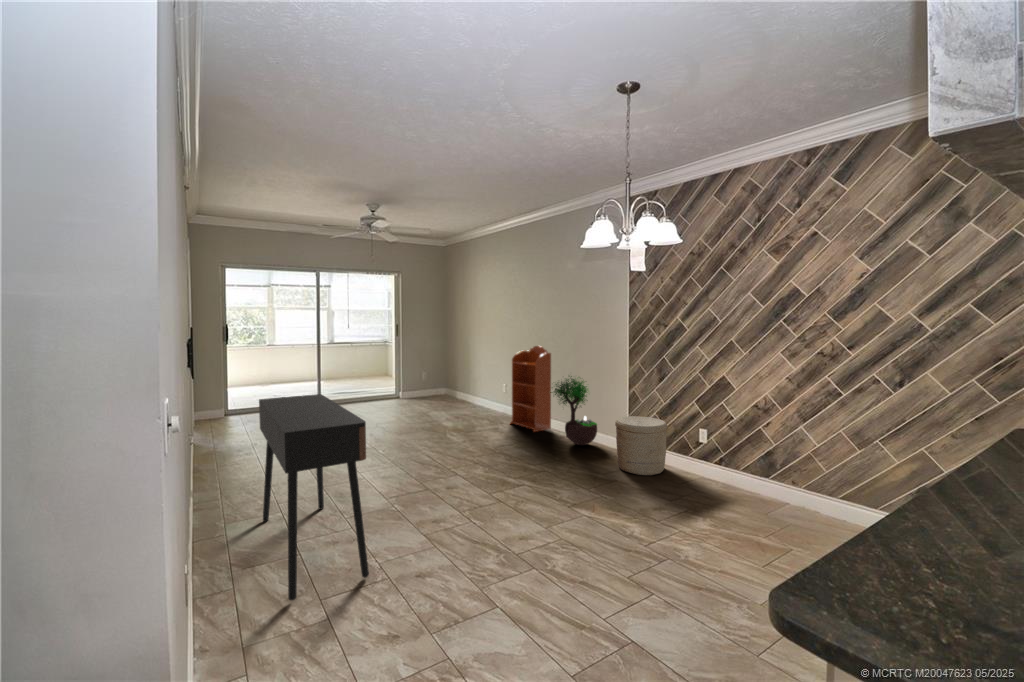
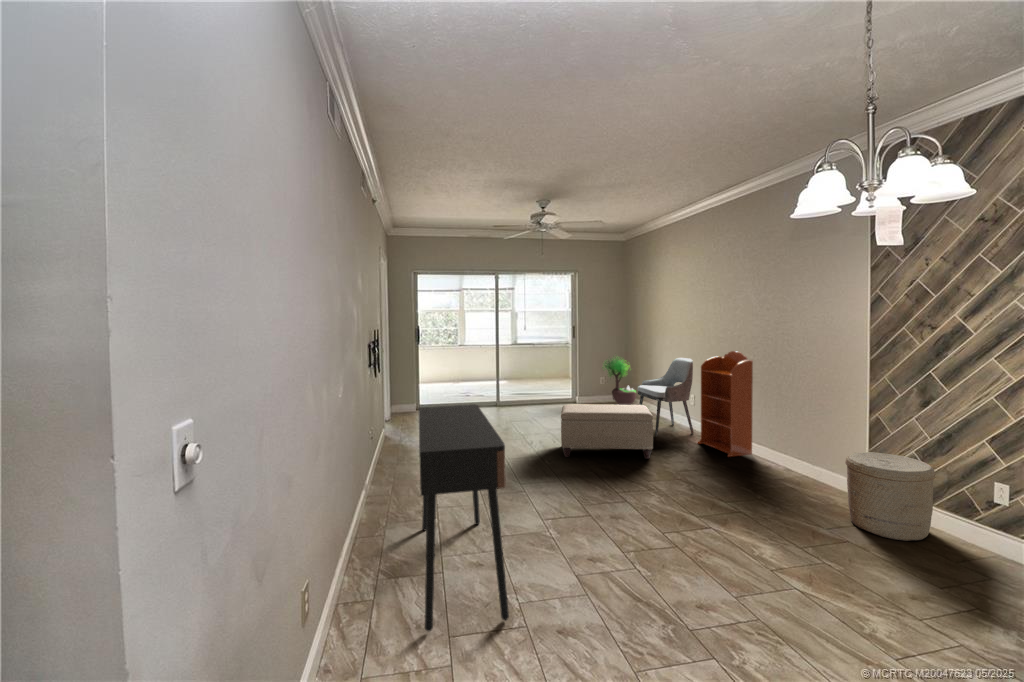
dining chair: none [457,353,505,421] -> present [638,358,693,436]
potted tree: present [551,376,597,445] -> present [604,358,636,405]
ottoman: none [393,393,475,444] -> present [561,404,653,459]

